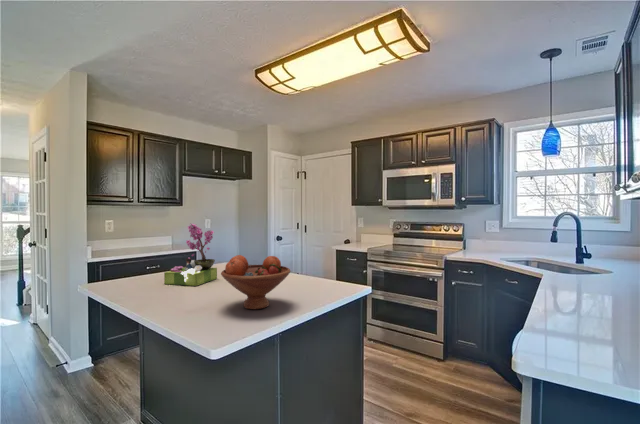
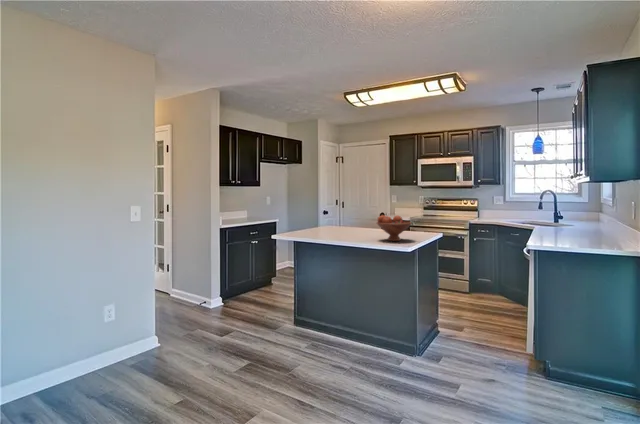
flower arrangement: present [164,224,217,286] -> none [319,199,344,236]

